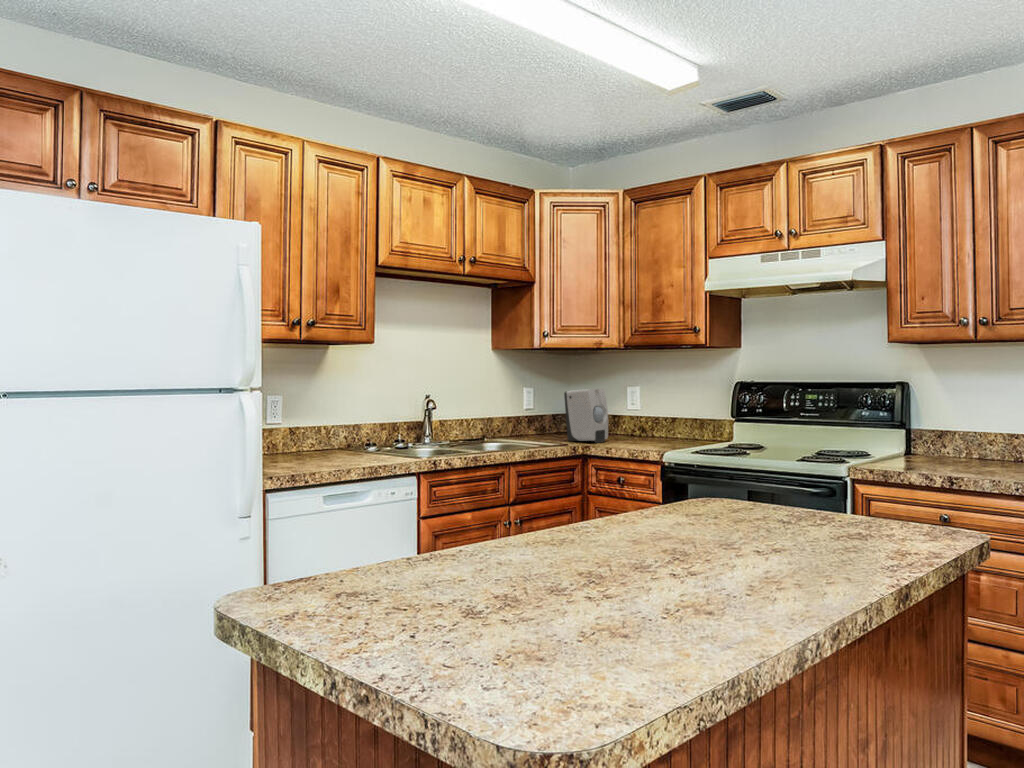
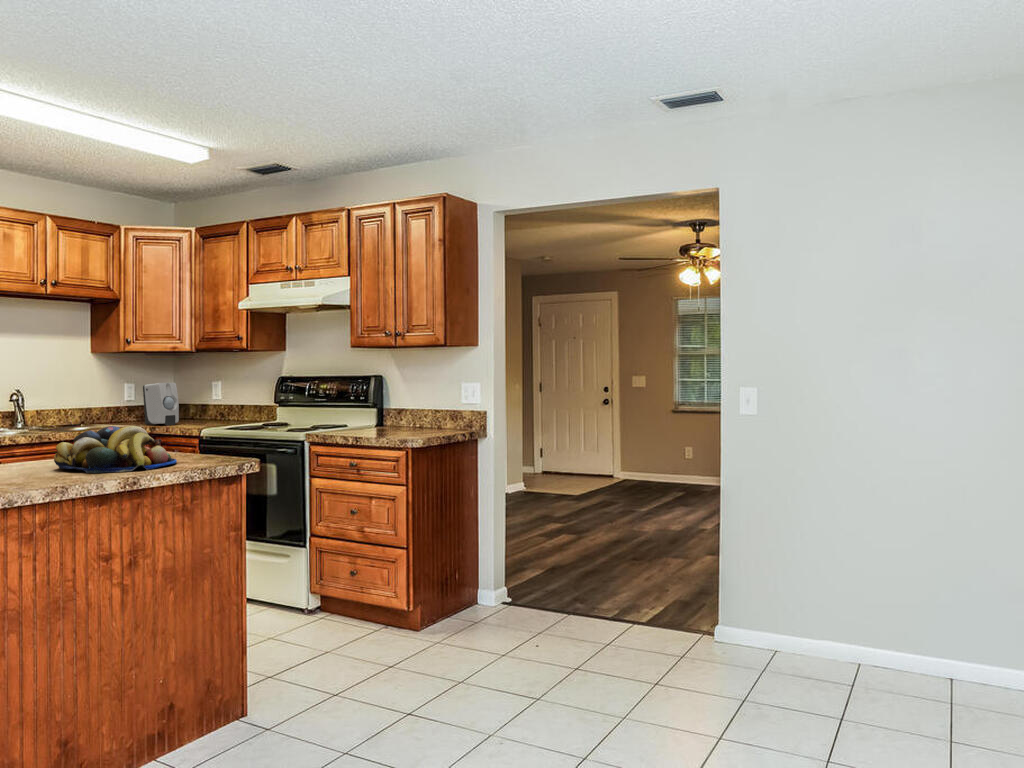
fruit bowl: none [685,478,872,571] -> present [54,426,177,473]

